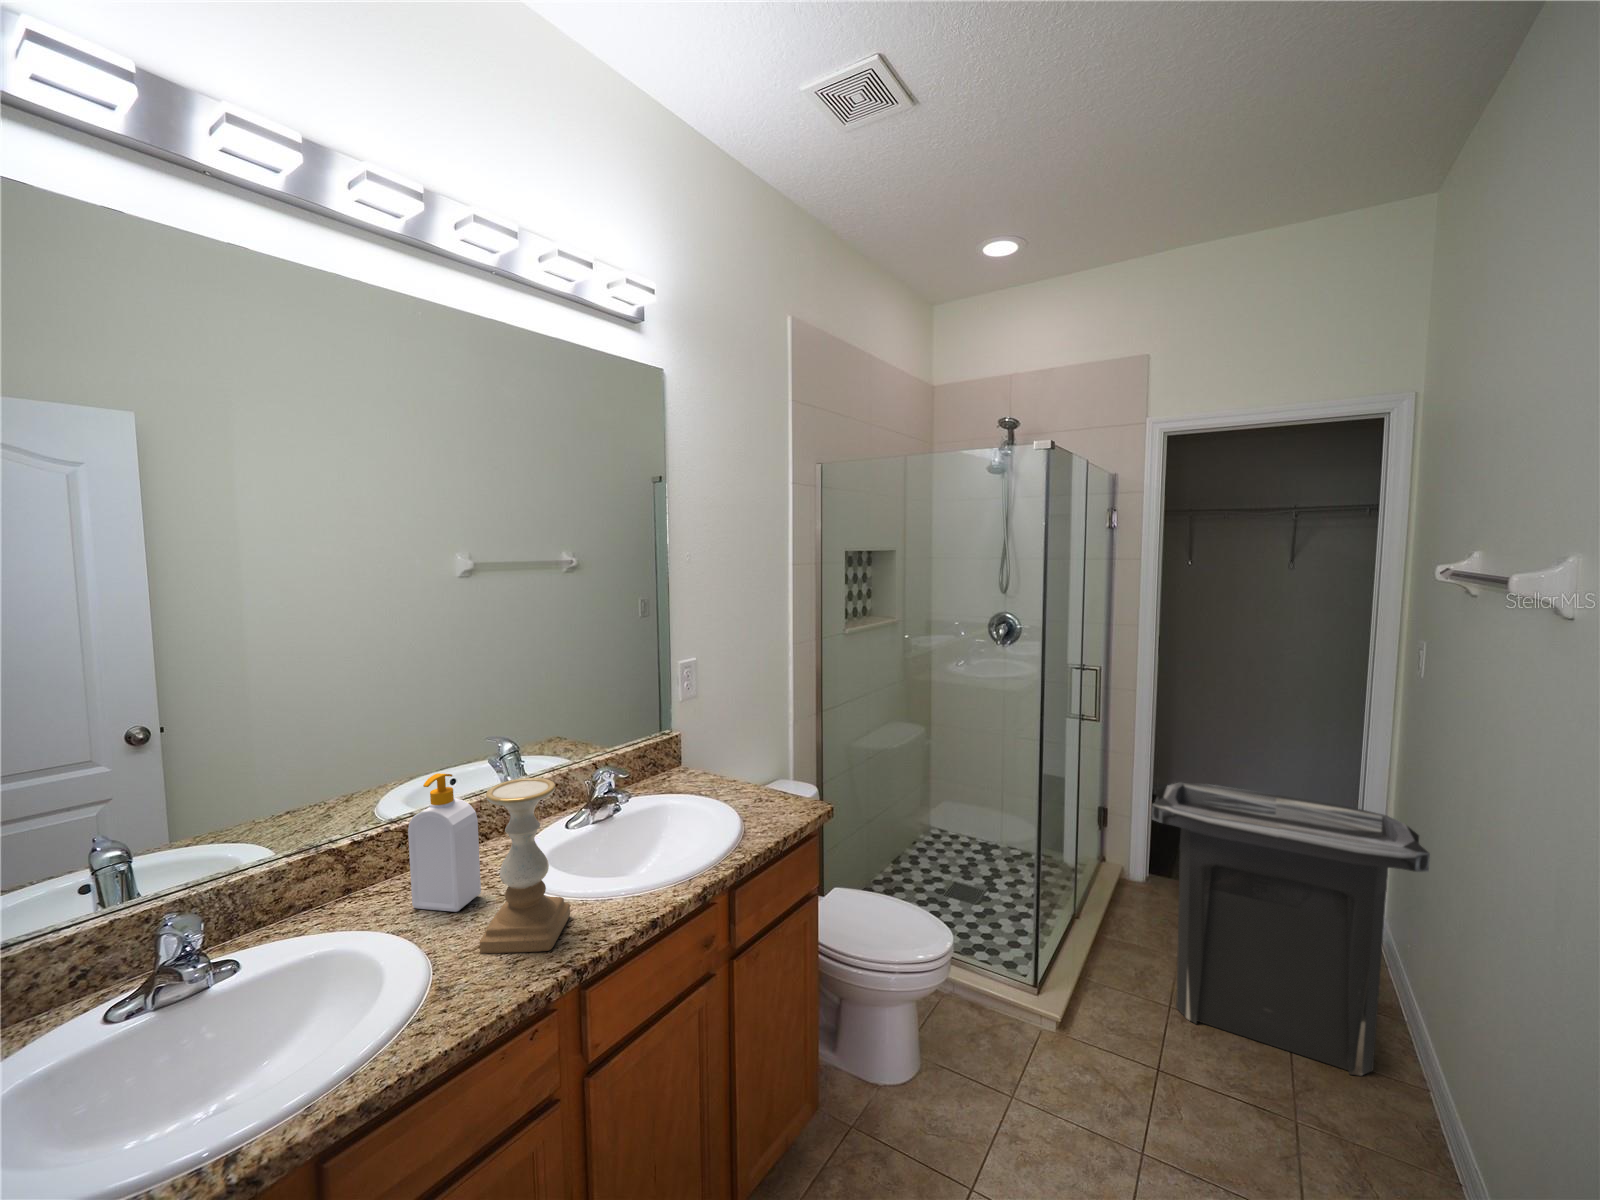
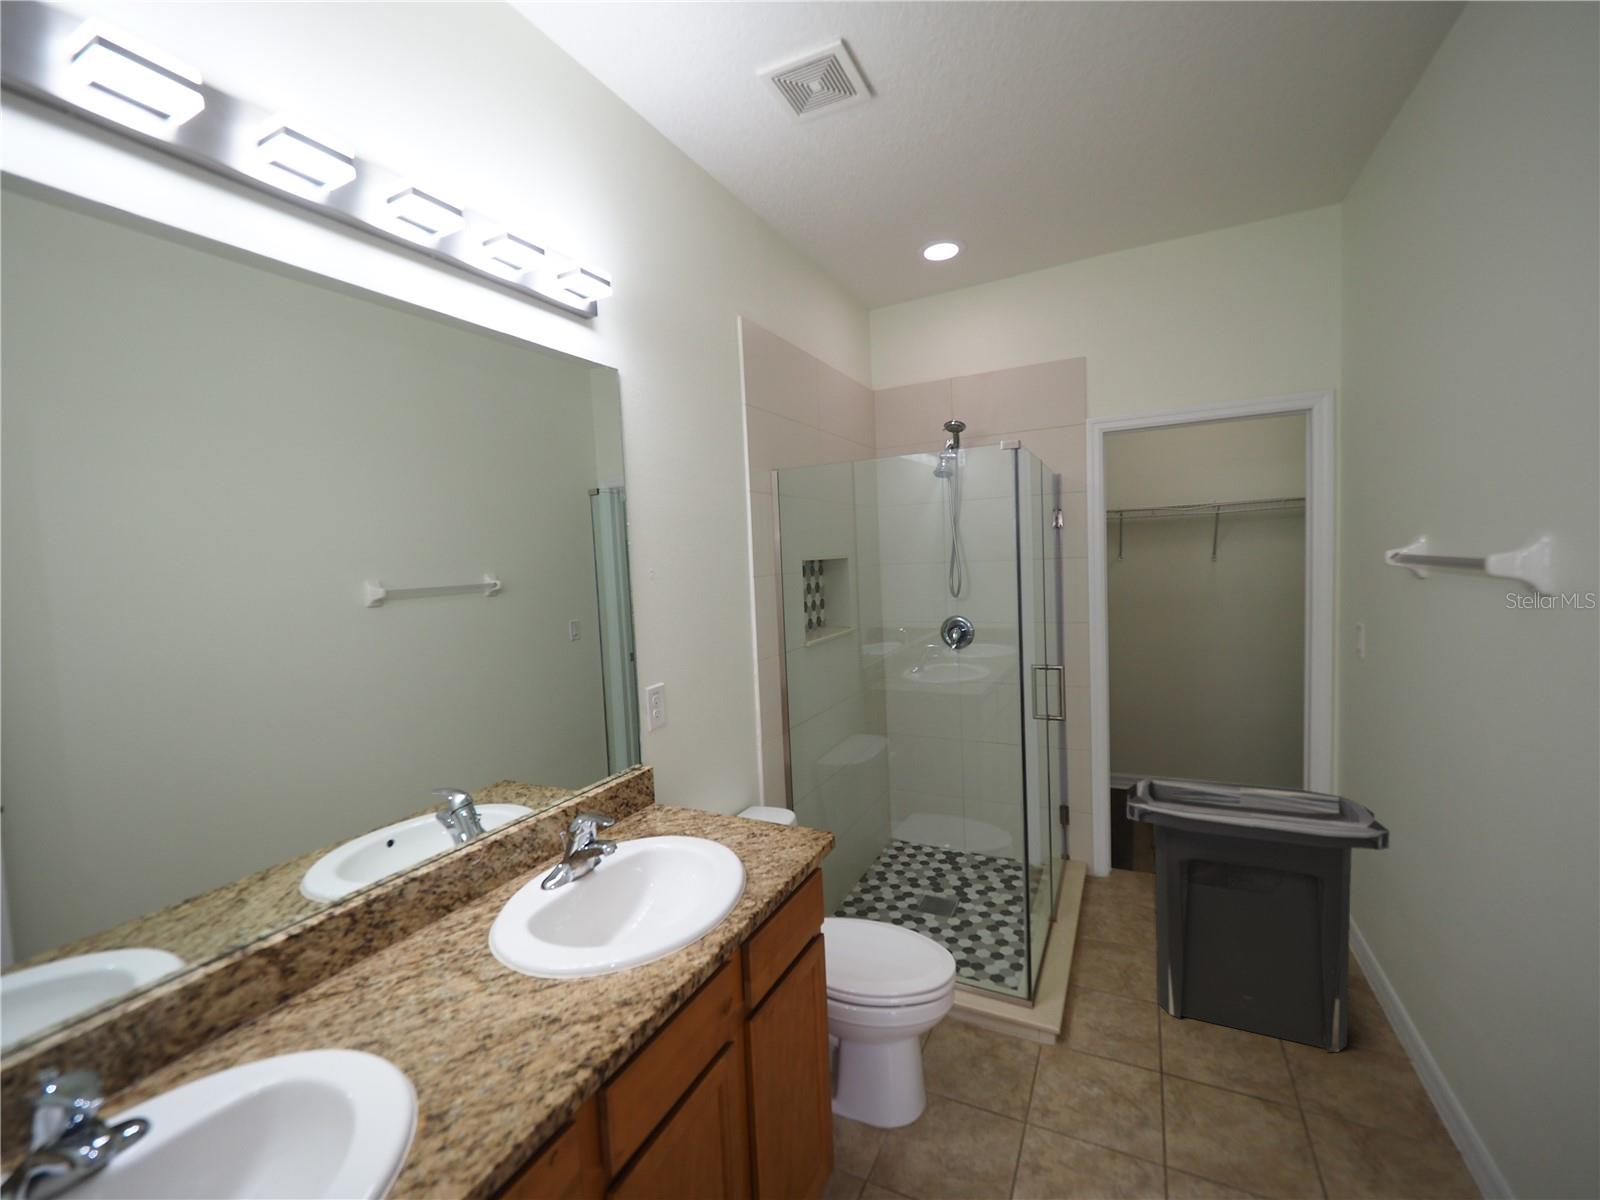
soap bottle: present [408,773,481,912] -> none [366,844,458,1011]
candle holder: present [480,778,570,953] -> none [473,841,574,1062]

